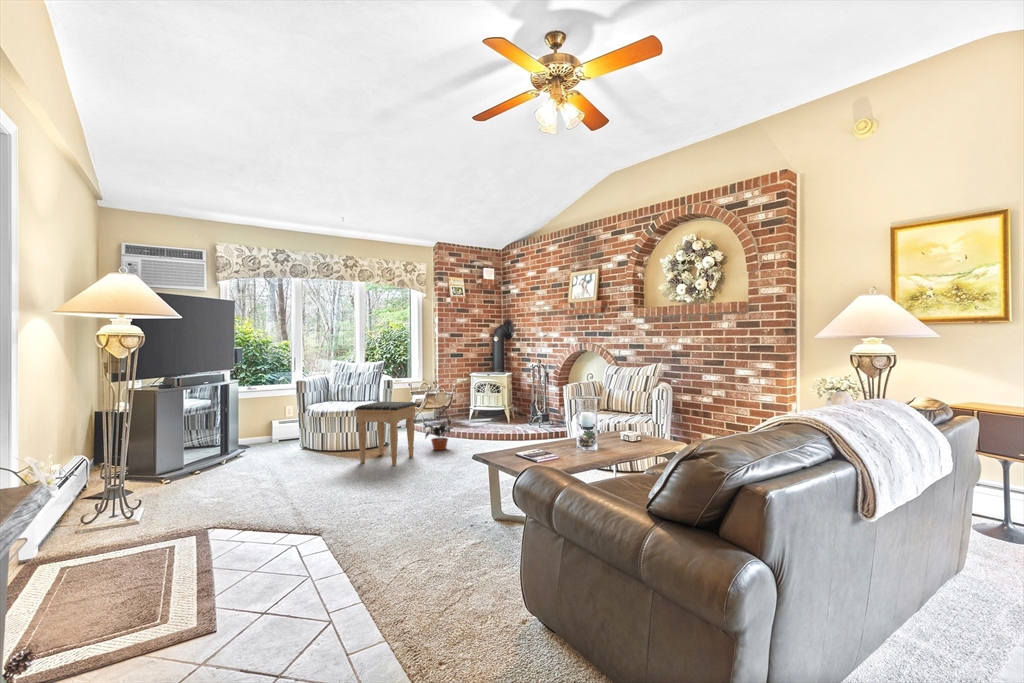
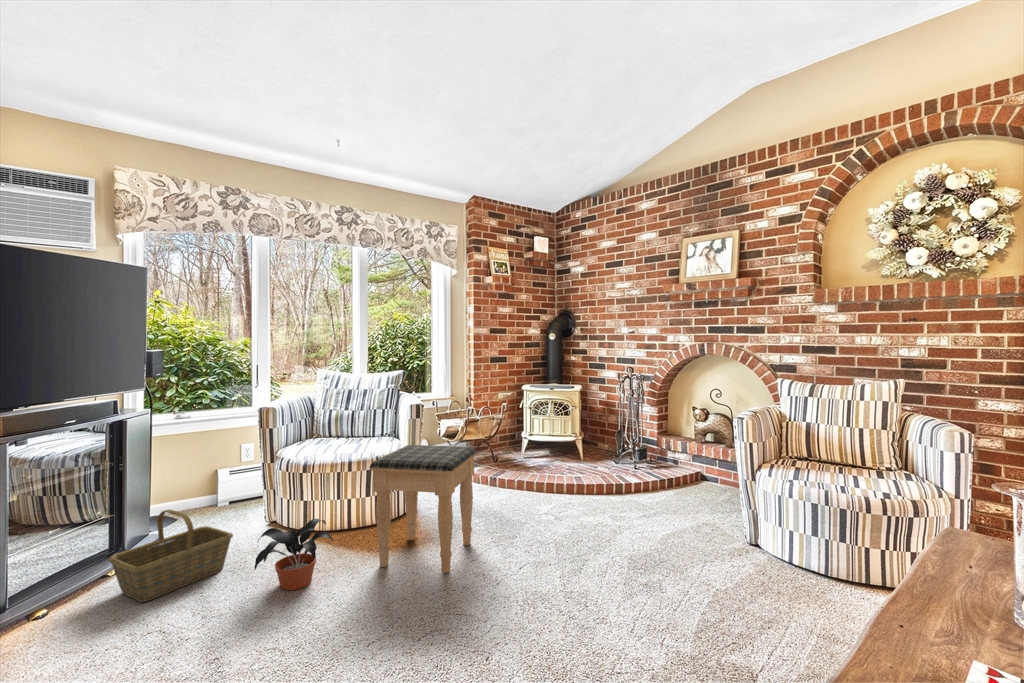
potted plant: present [425,423,453,450] -> present [255,519,333,590]
basket: none [225,430,284,472] -> present [109,510,233,602]

